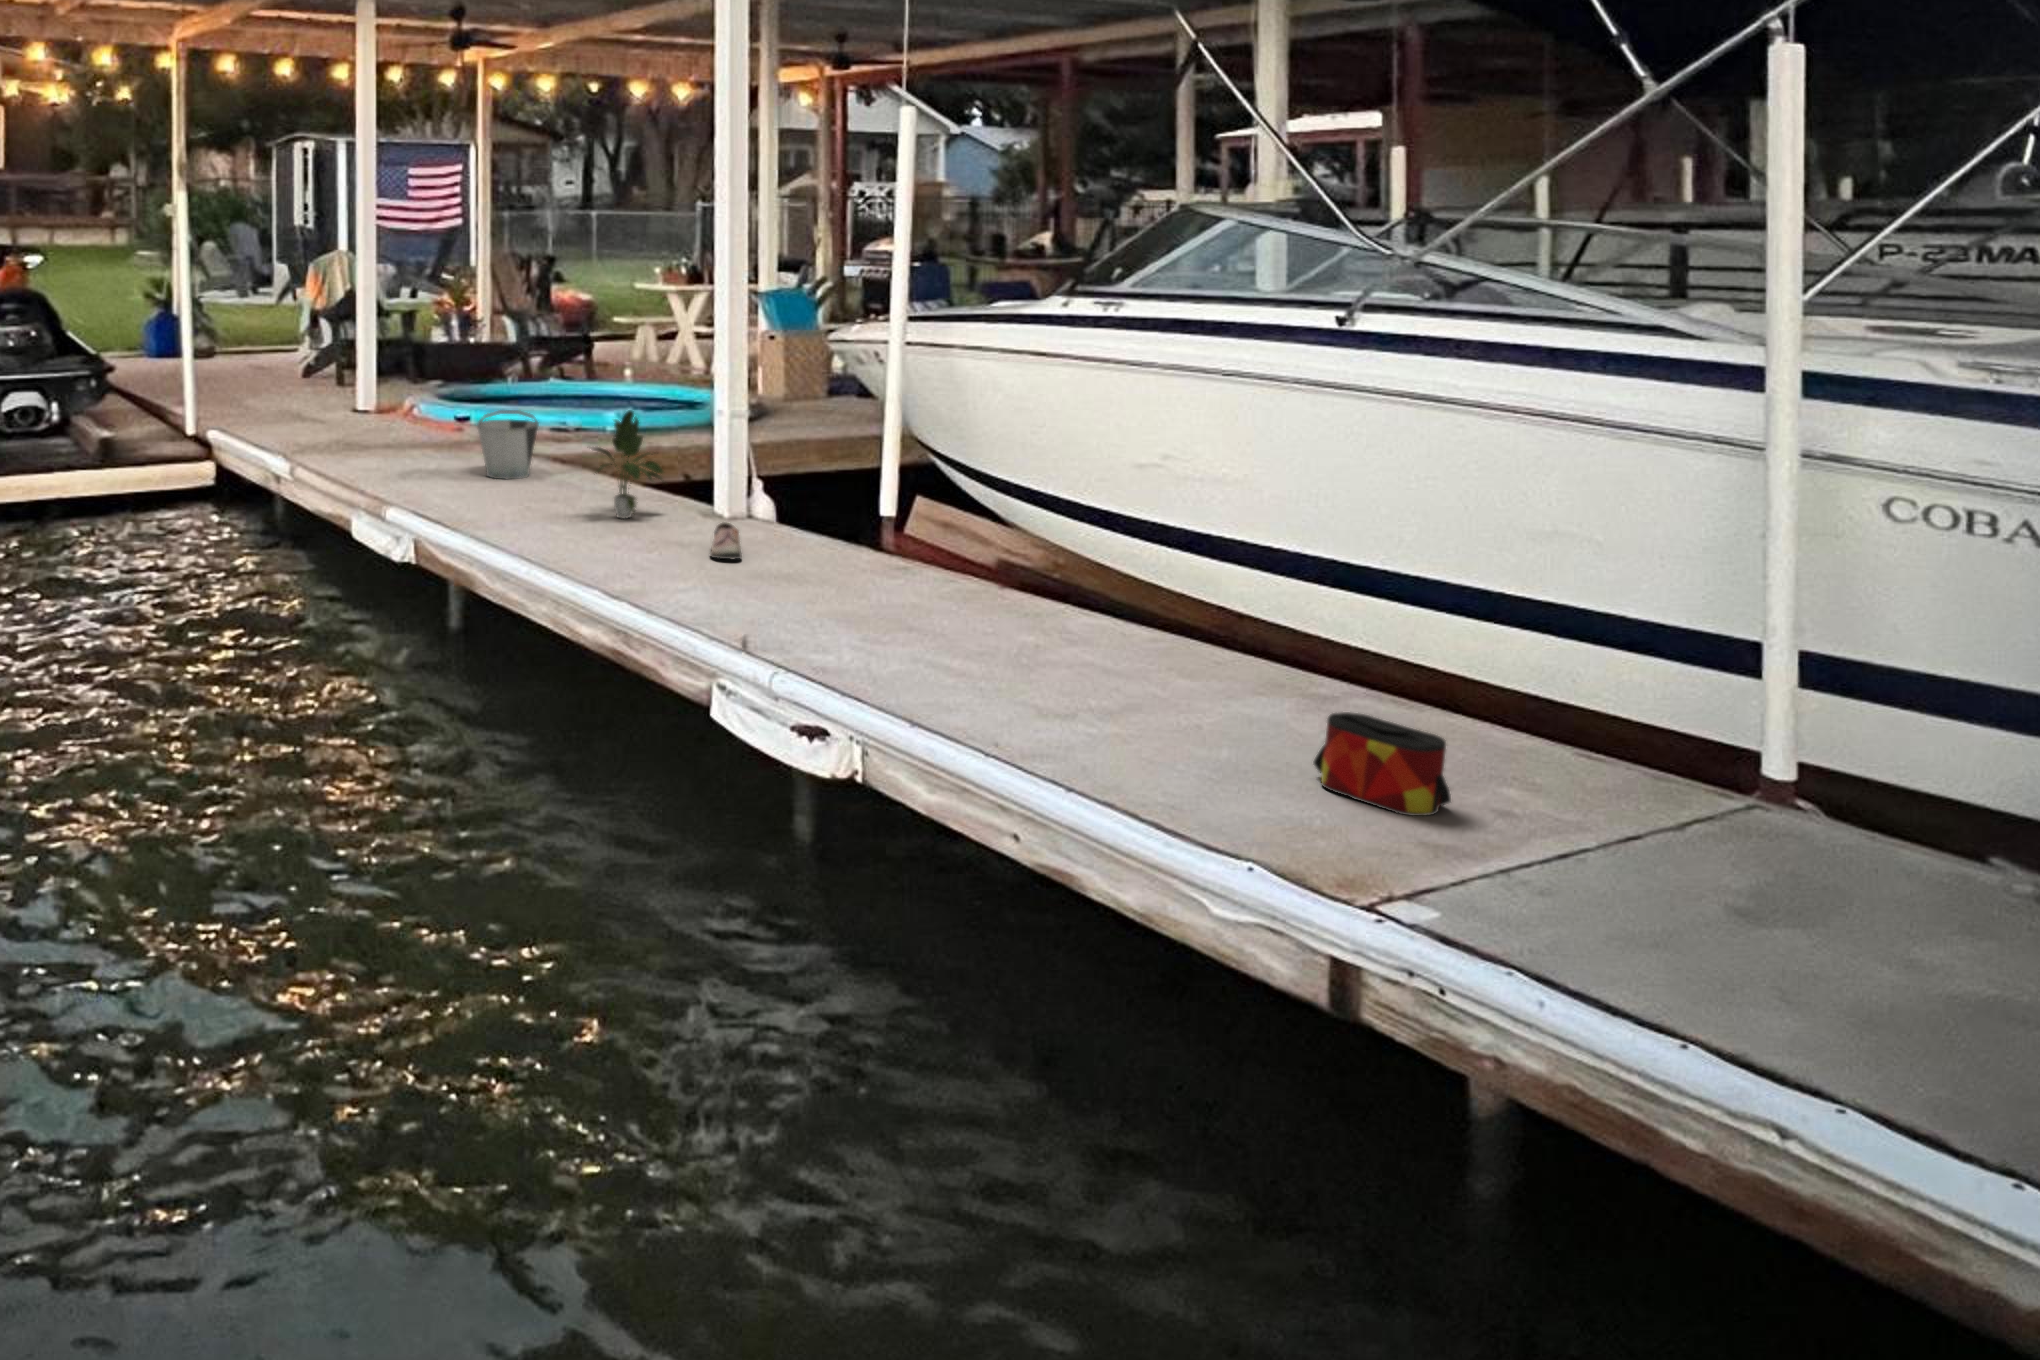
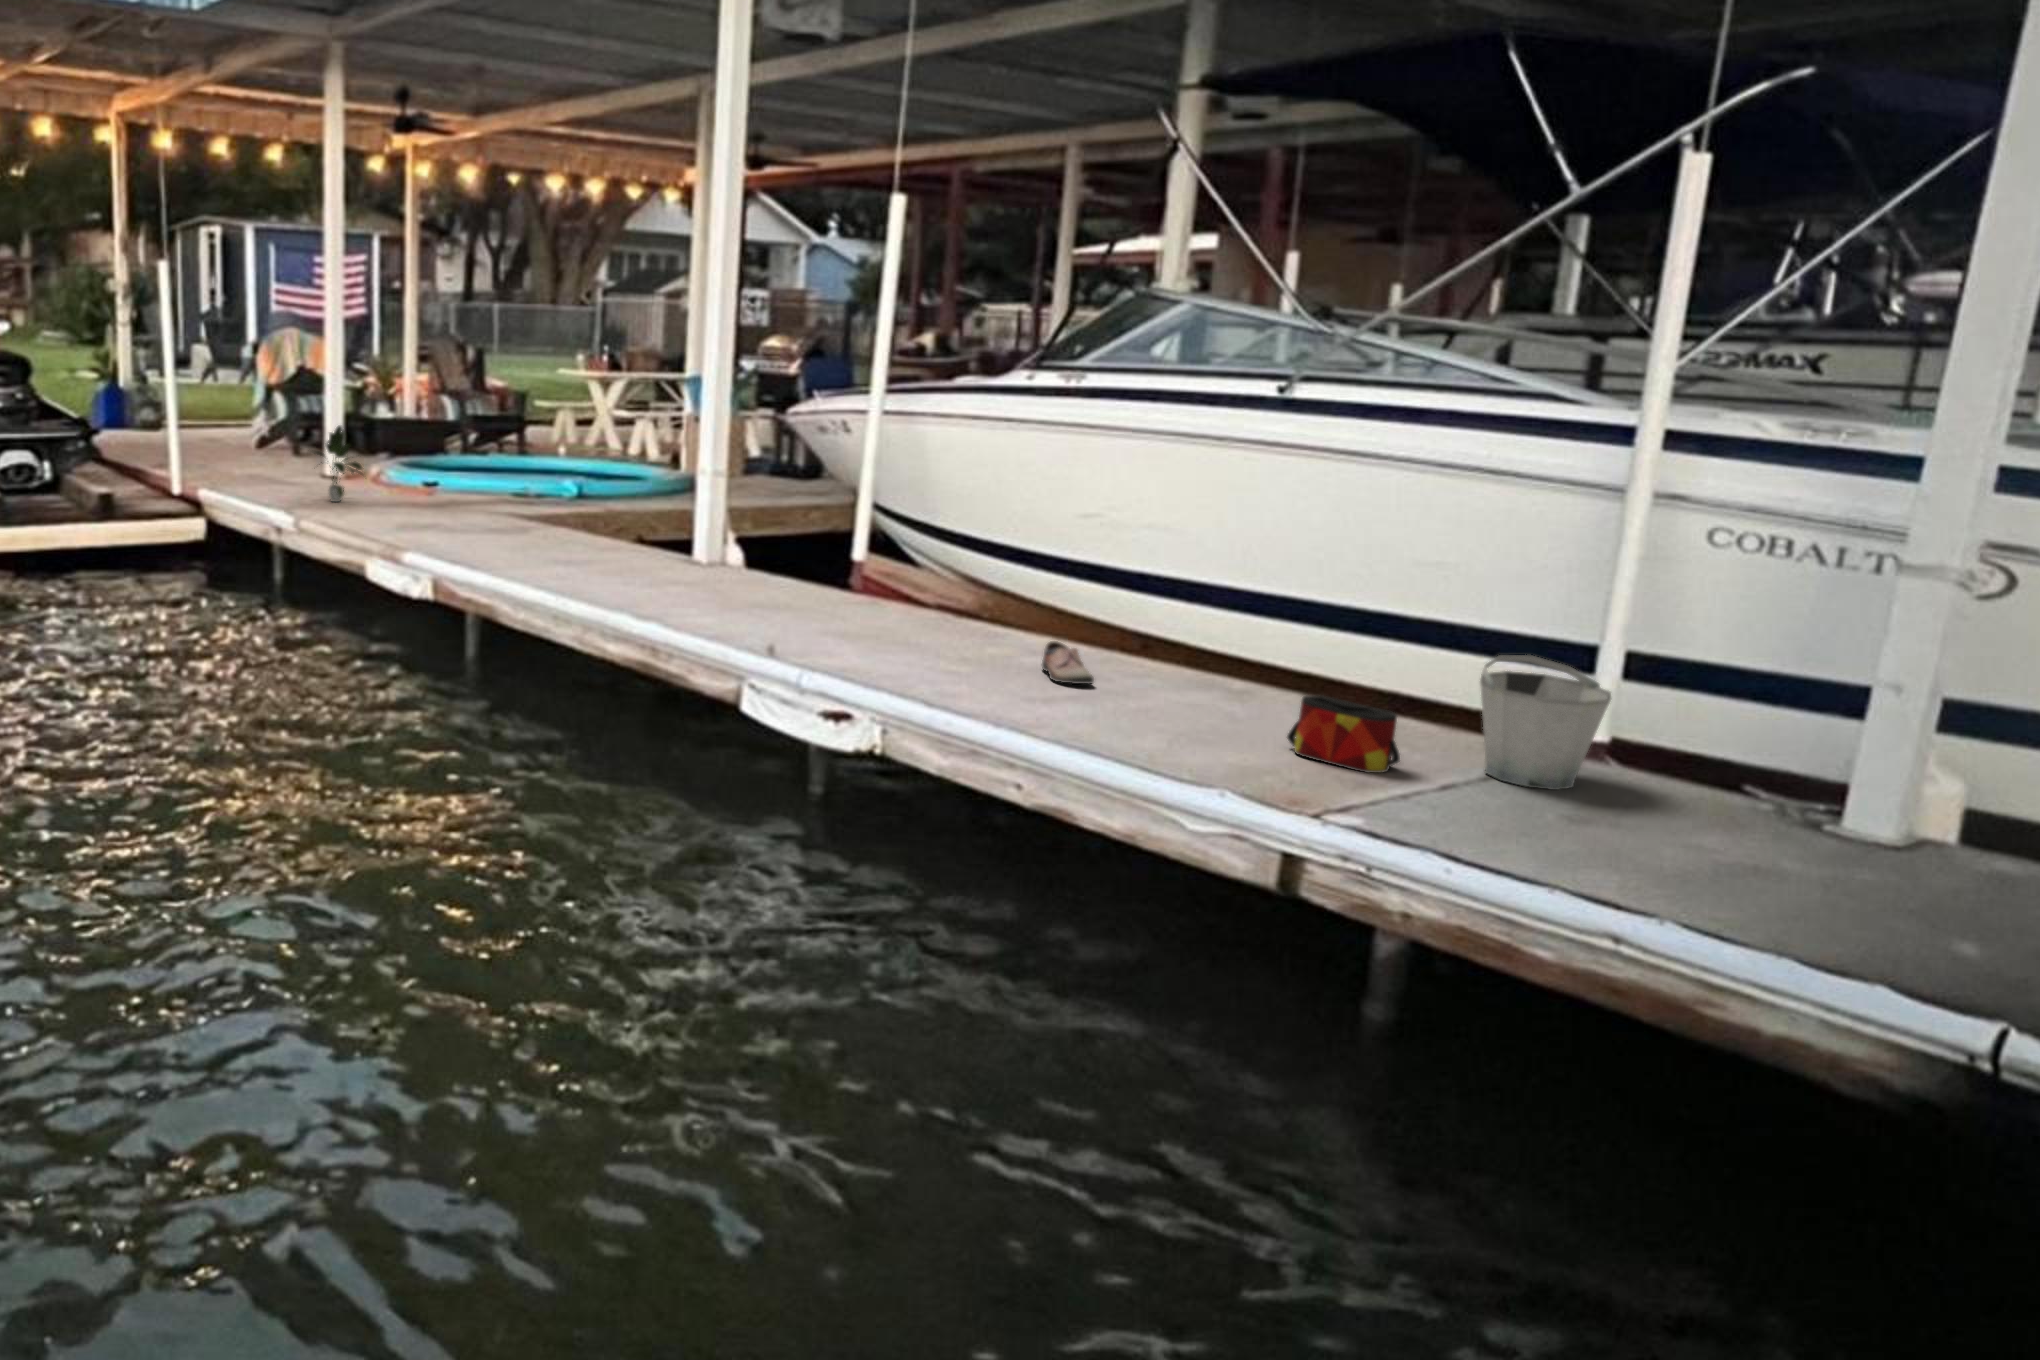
bucket: present [477,410,539,479] -> present [1480,655,1611,790]
potted plant: present [591,410,663,518] -> present [314,426,362,502]
shoe: present [710,522,742,559] -> present [1042,641,1094,684]

